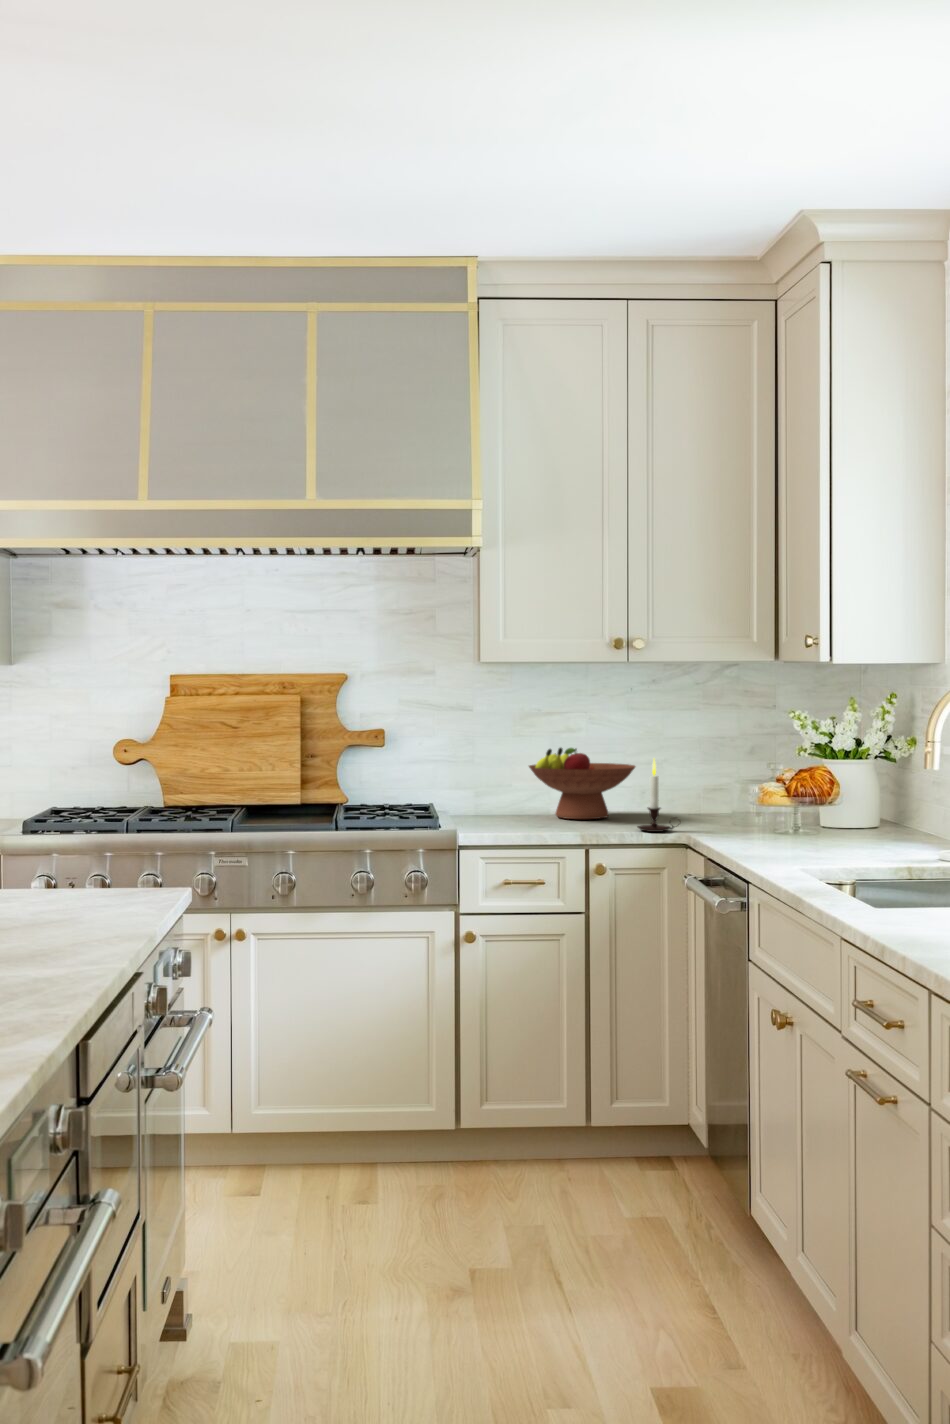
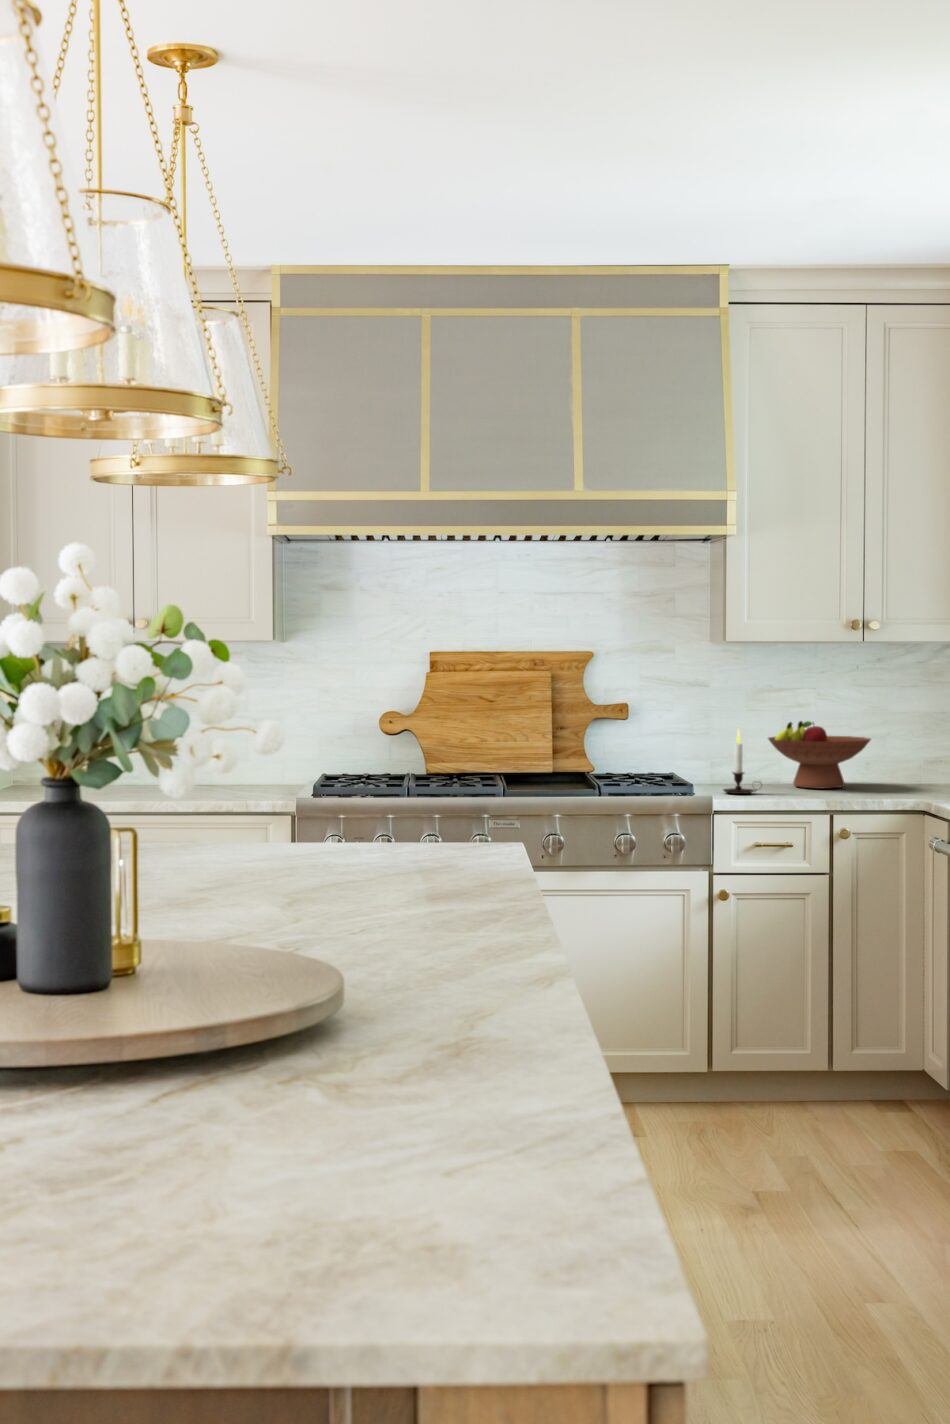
candle: present [638,759,676,832] -> present [724,729,757,794]

